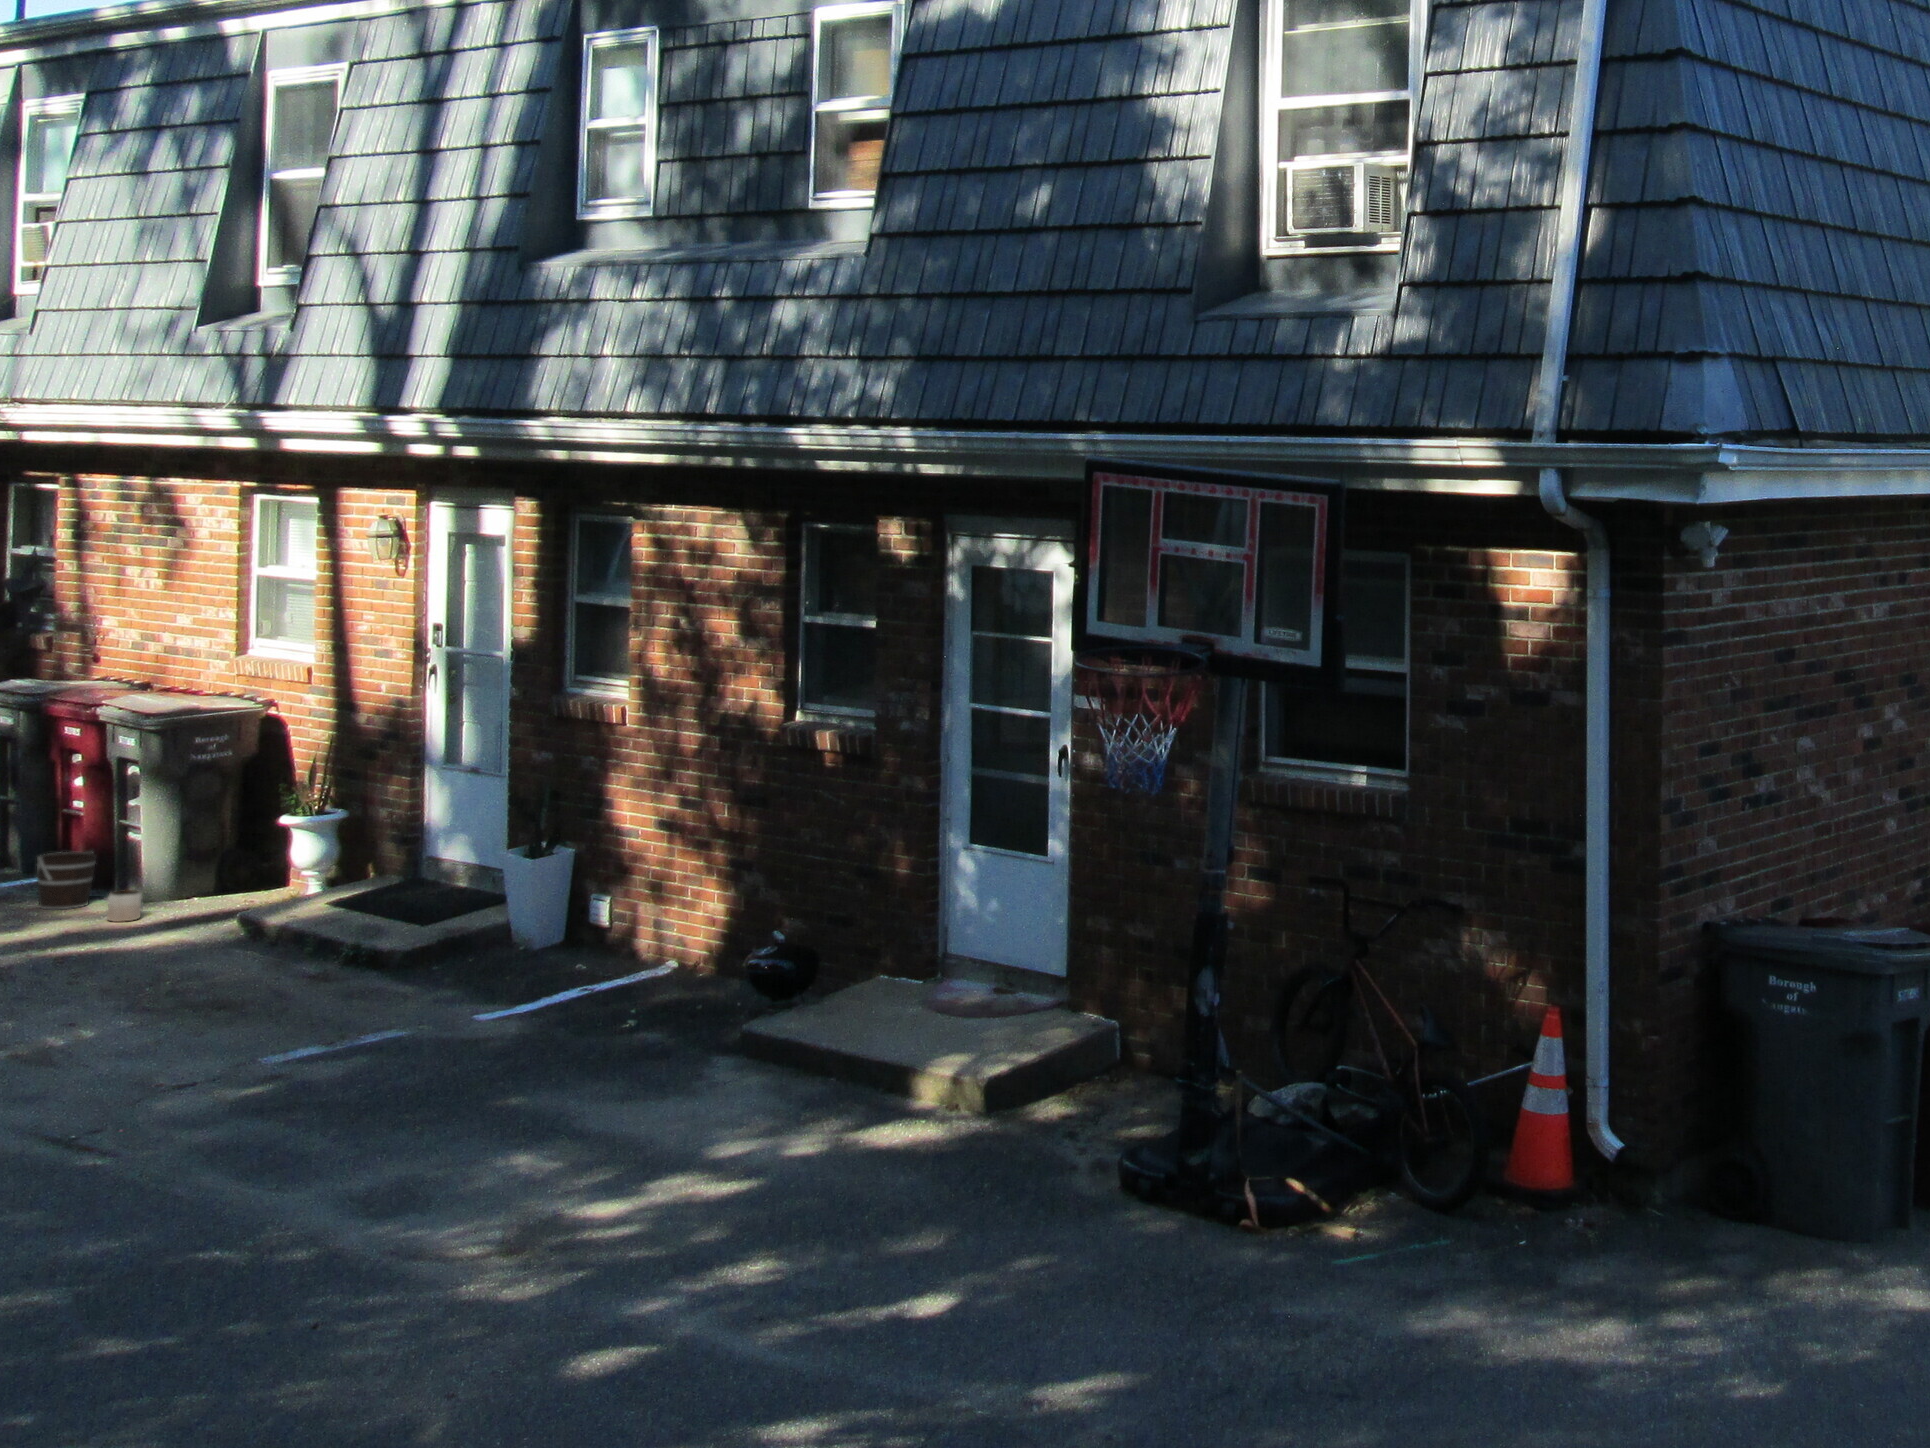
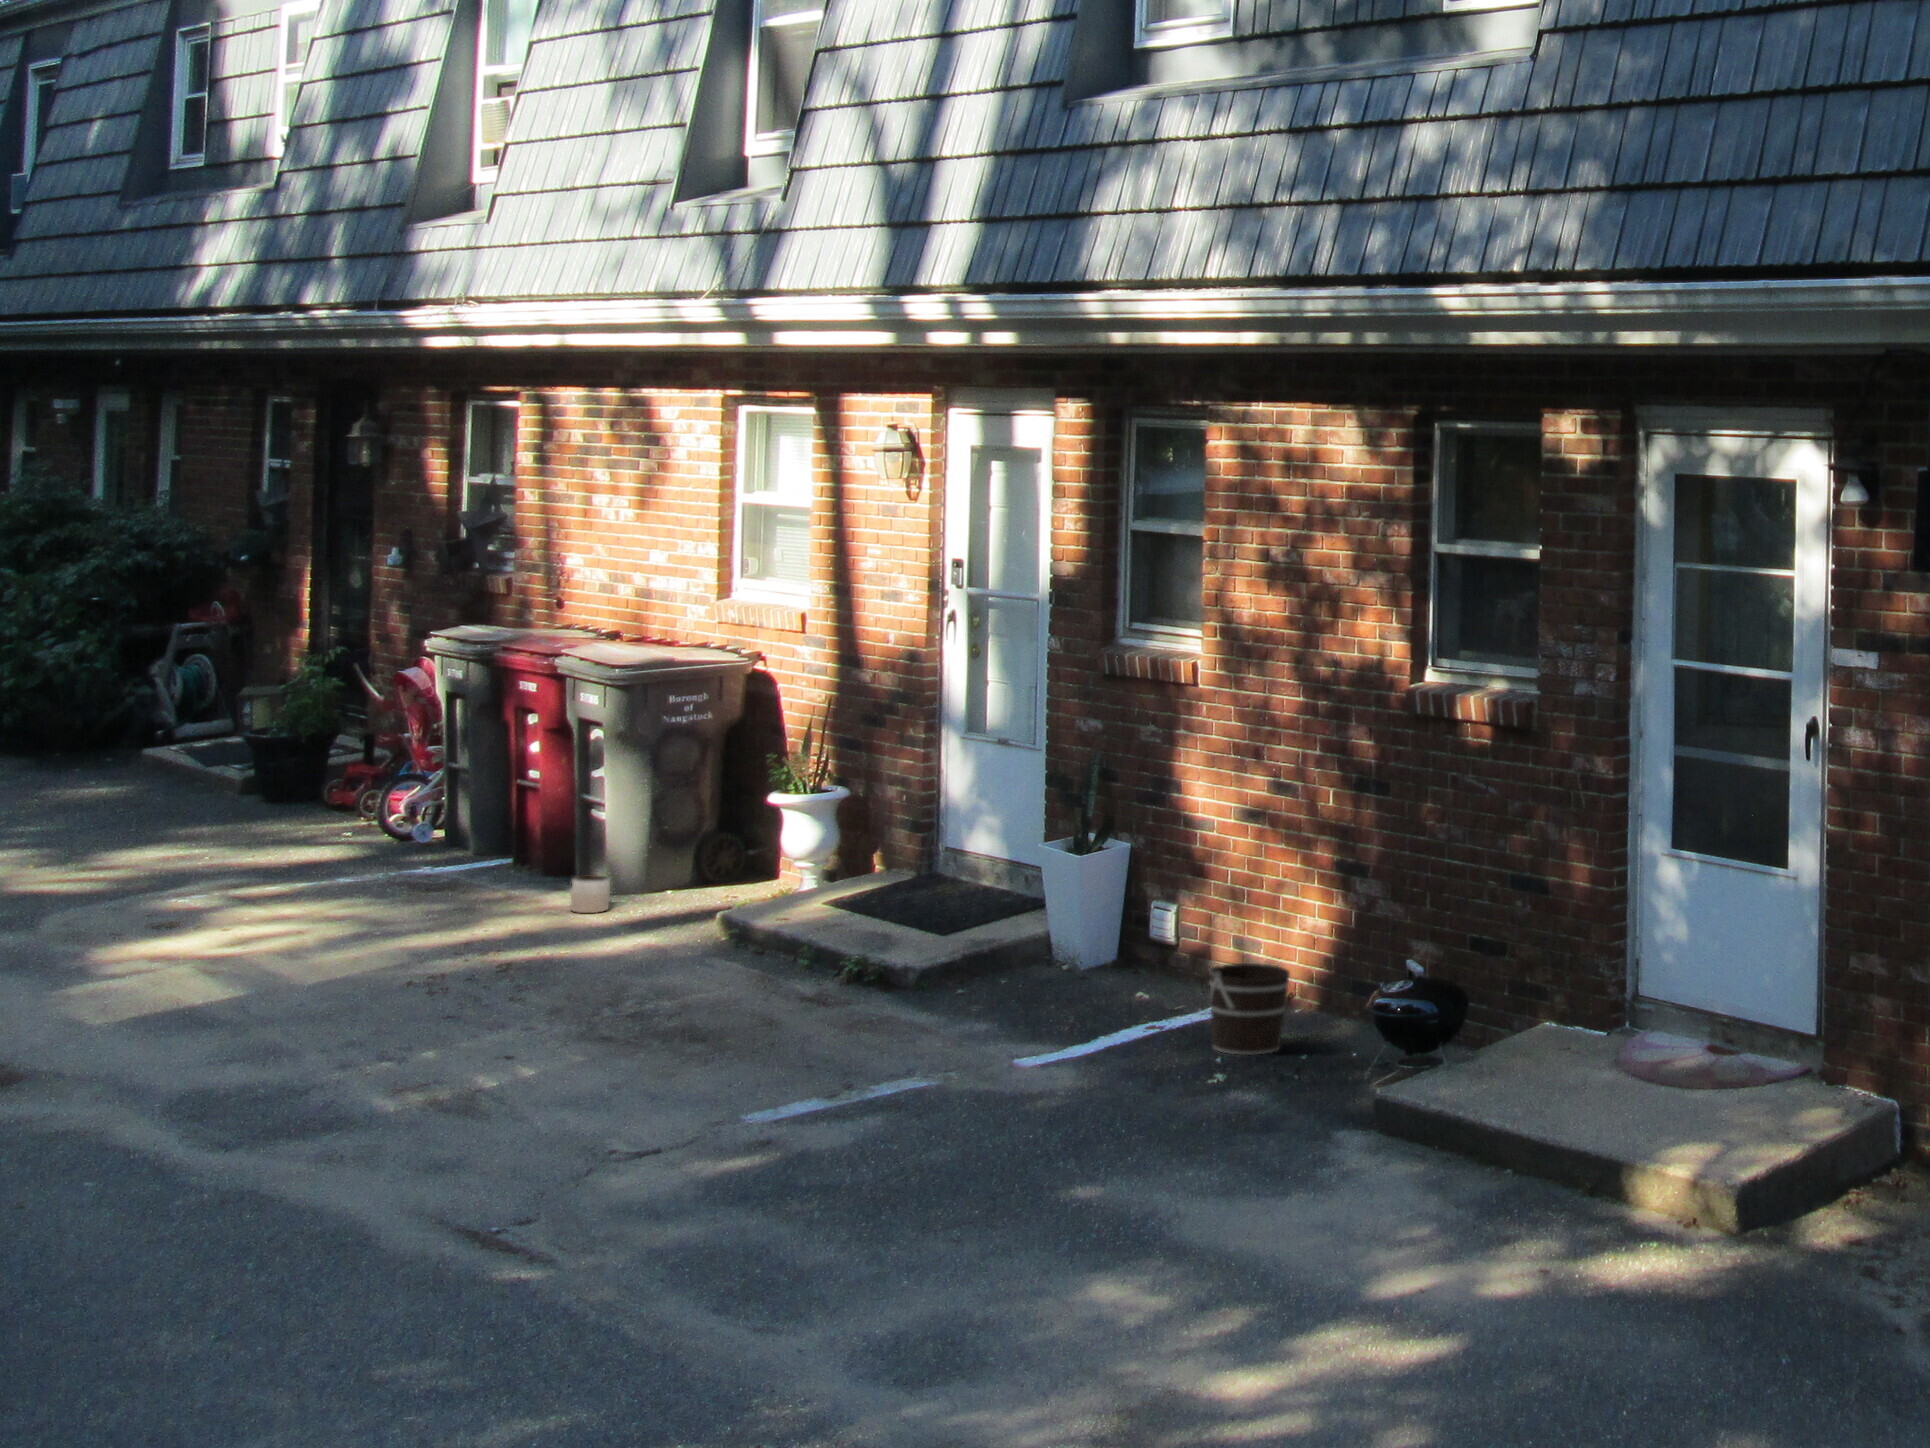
bucket: present [37,852,96,909] -> present [1209,963,1290,1054]

